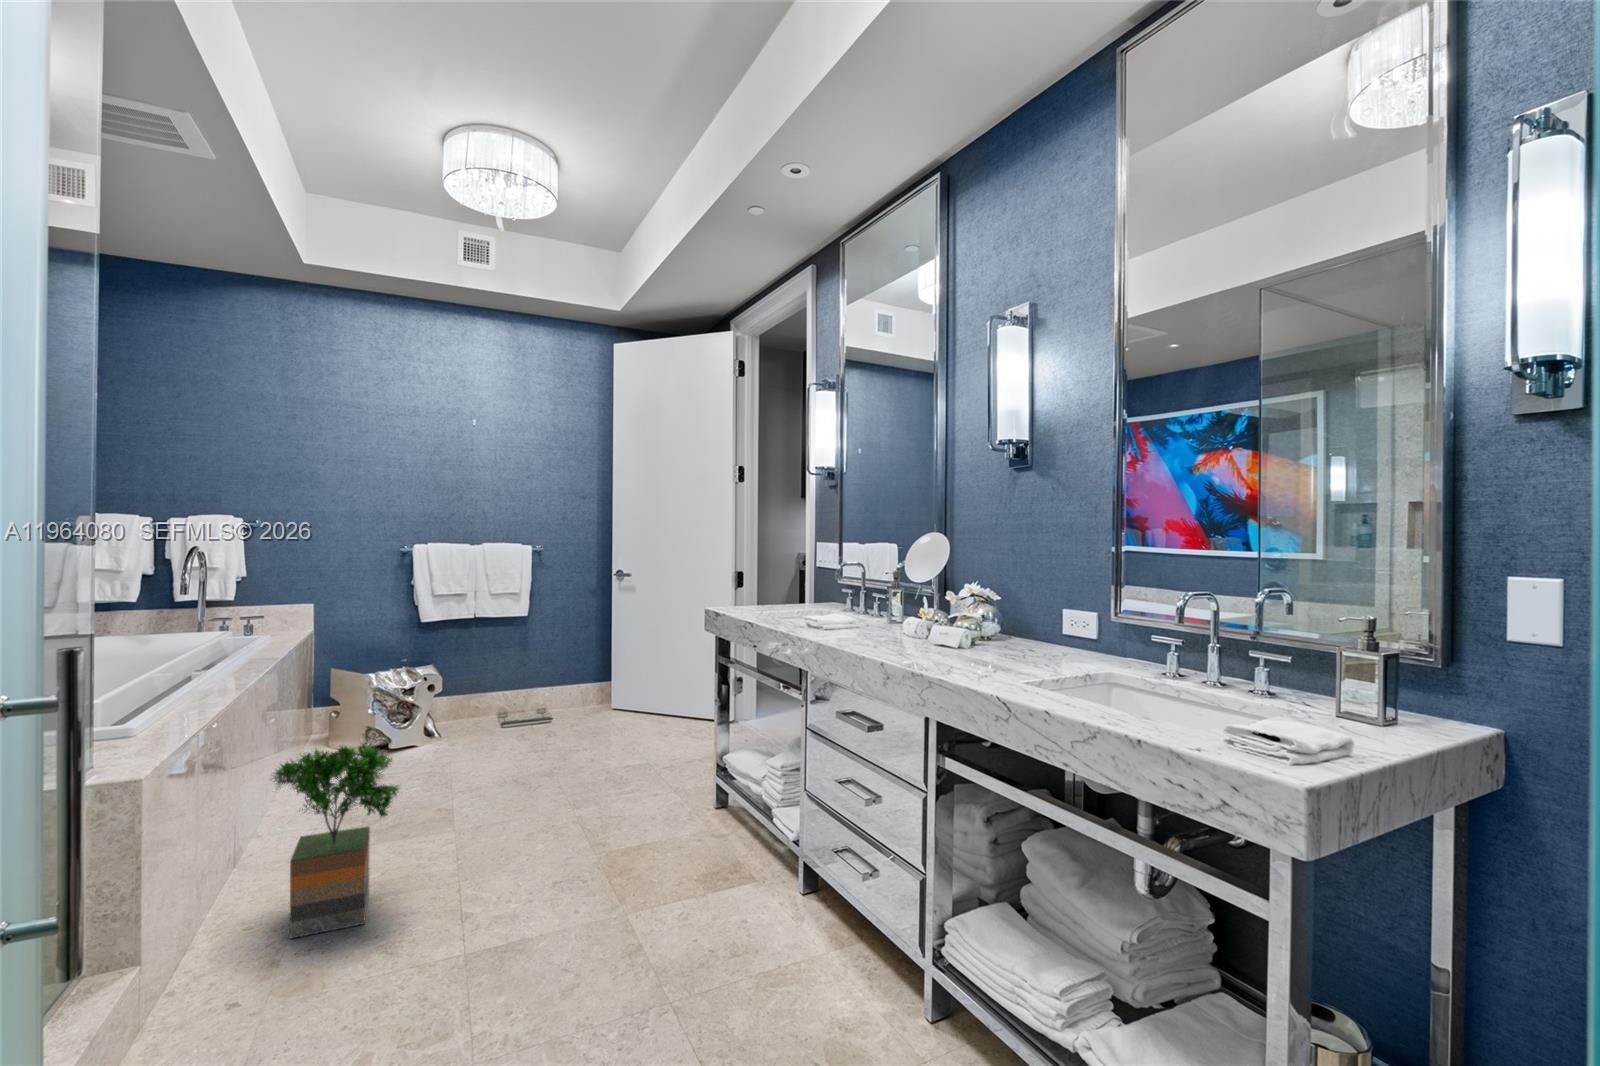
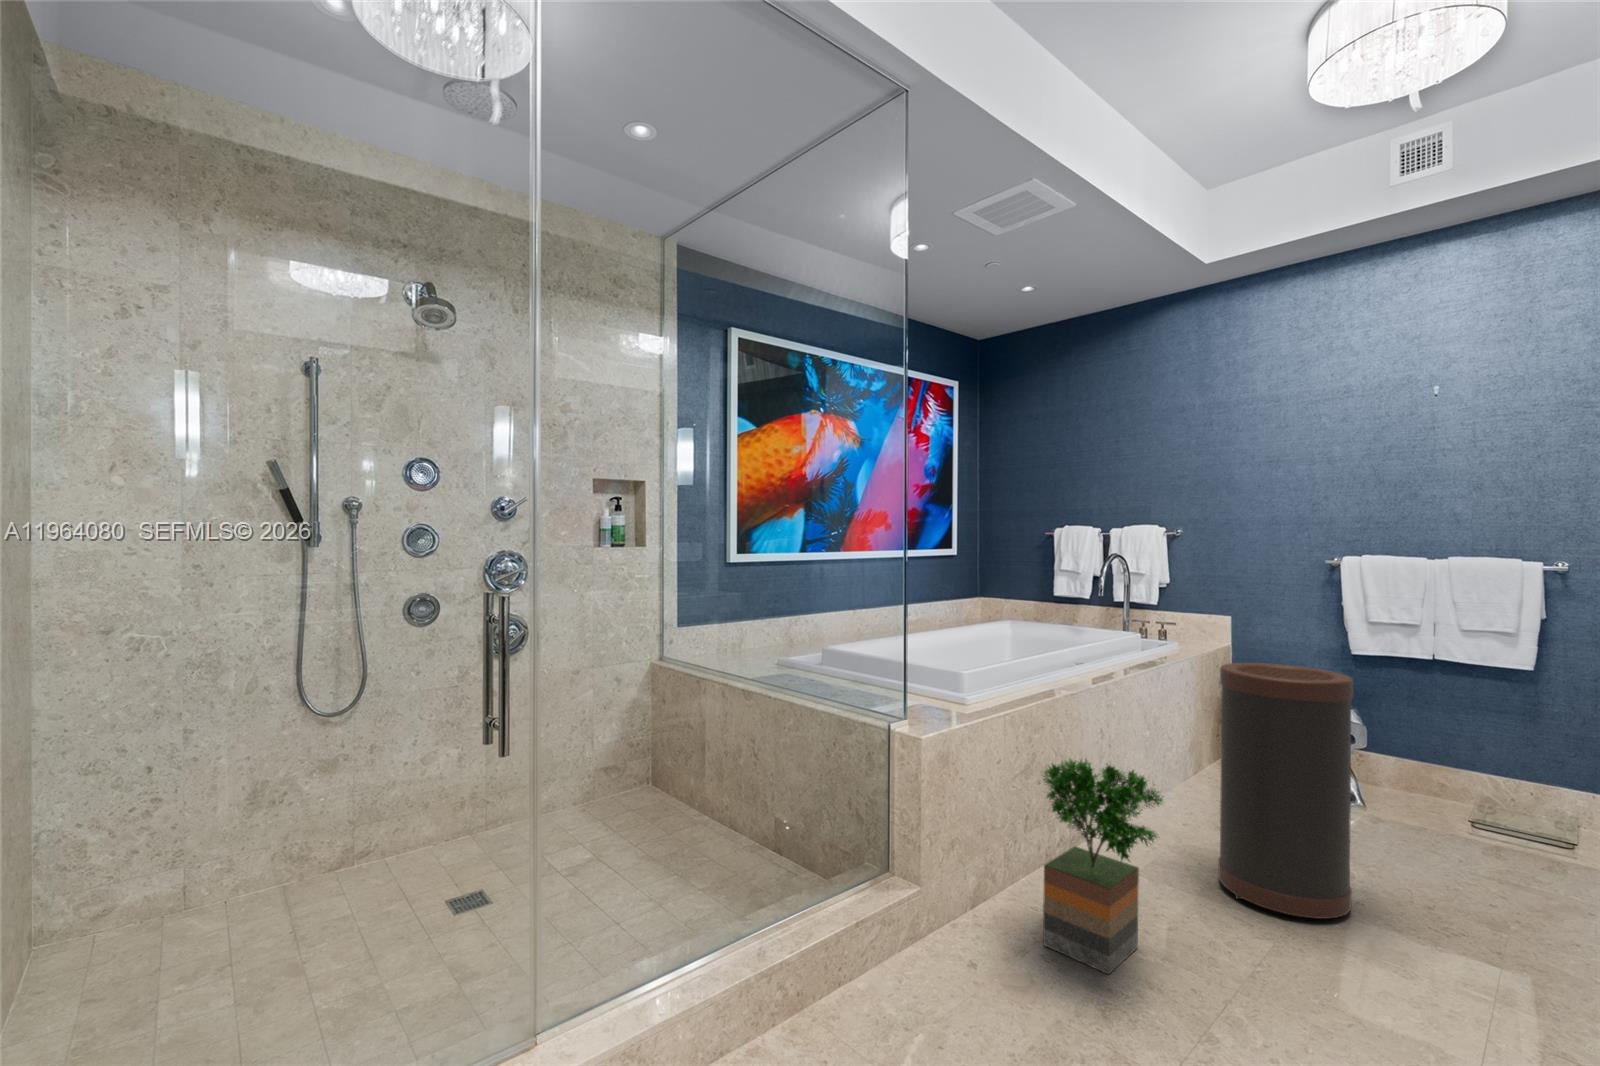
trash can: none [386,634,483,830] -> present [1218,663,1353,919]

